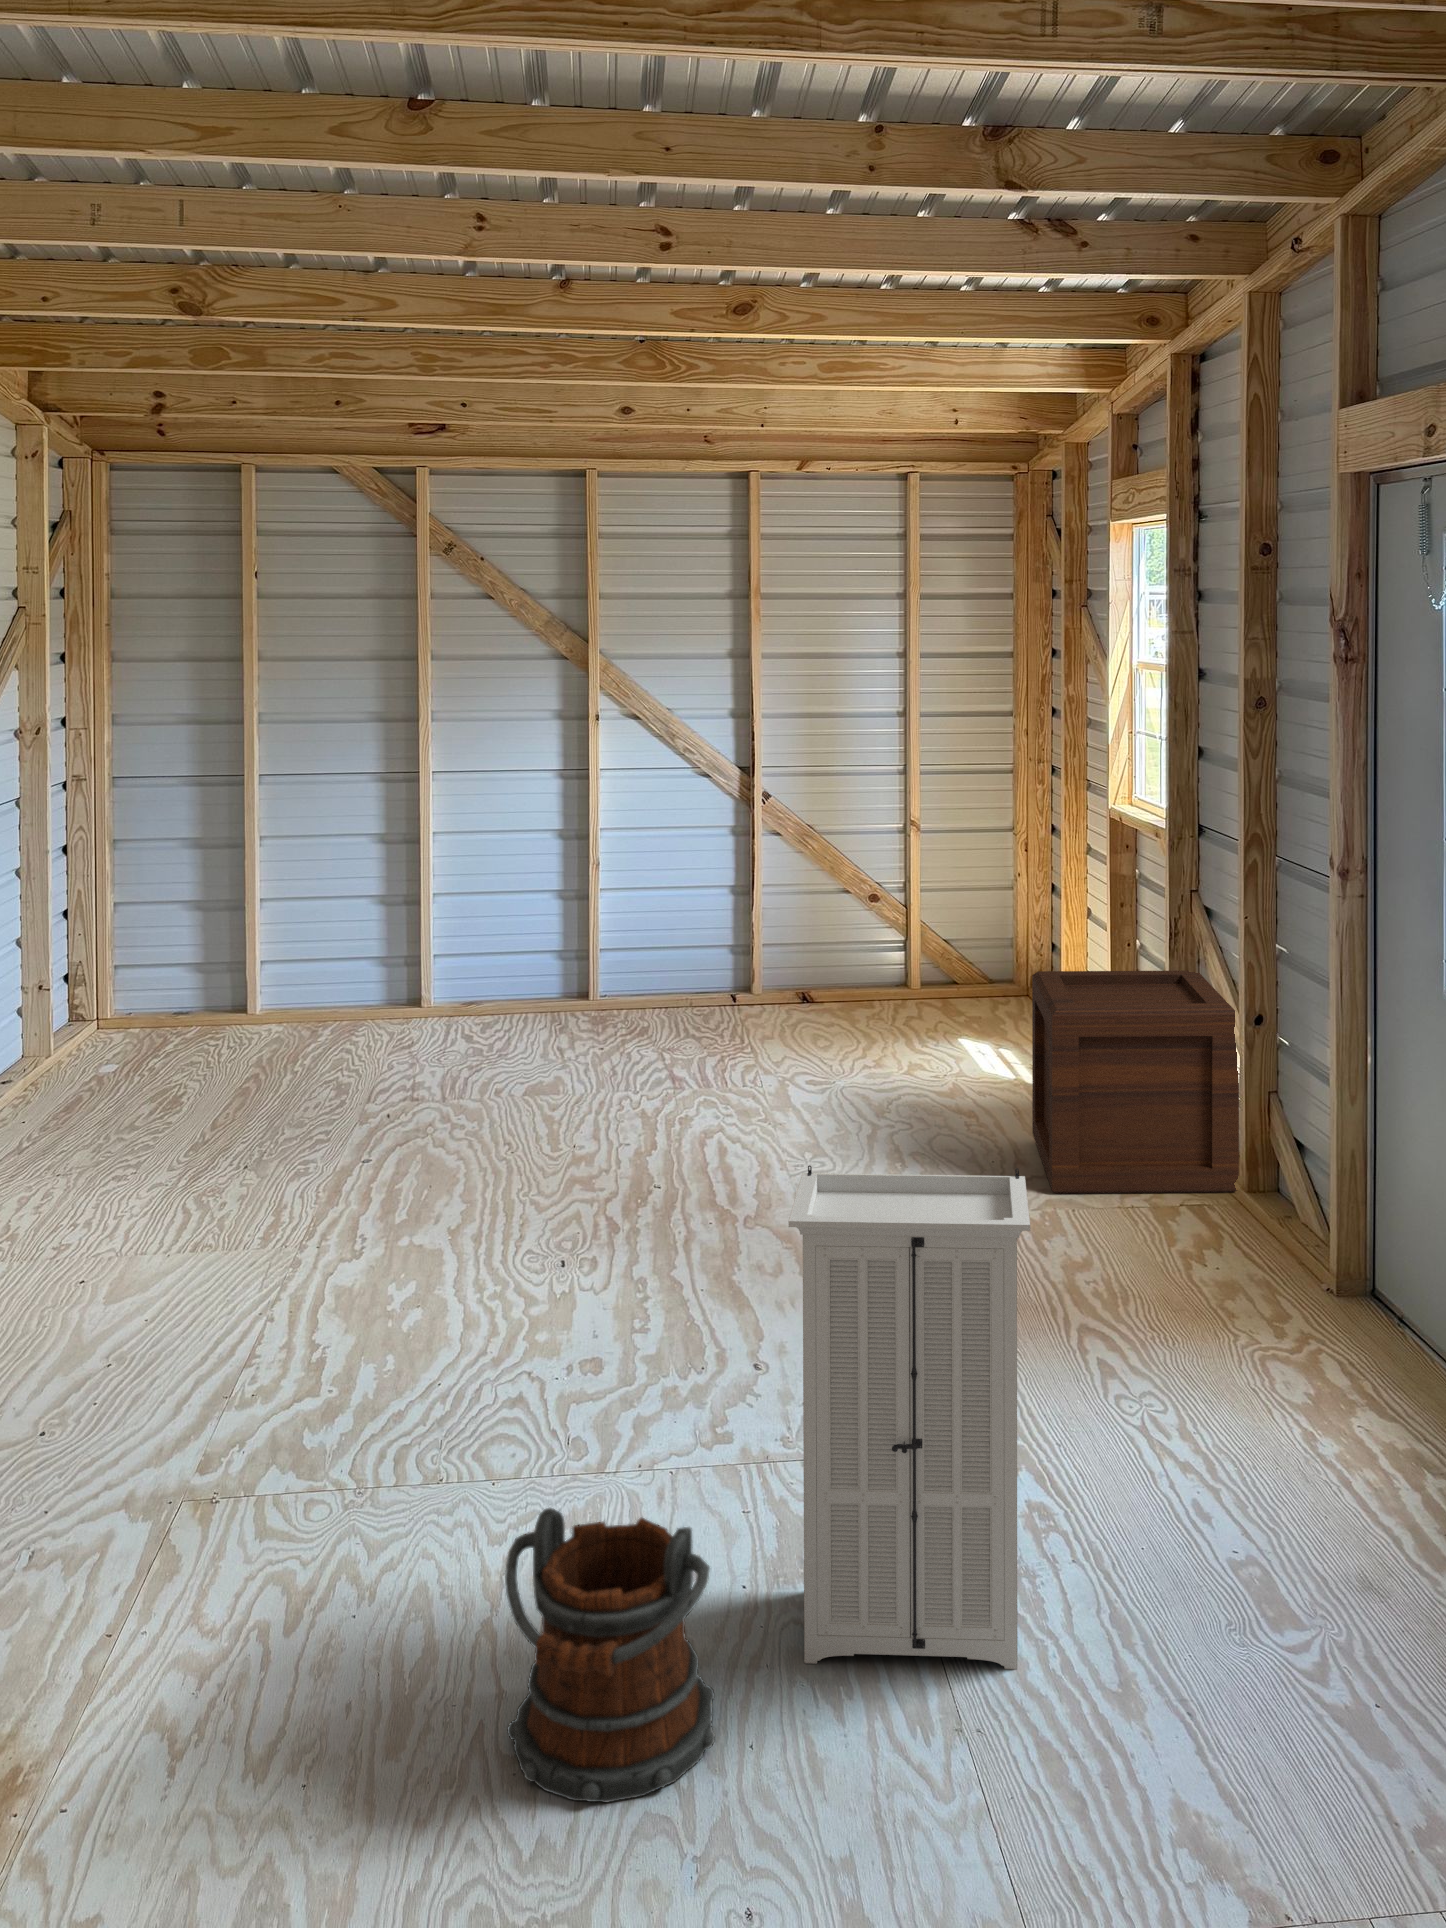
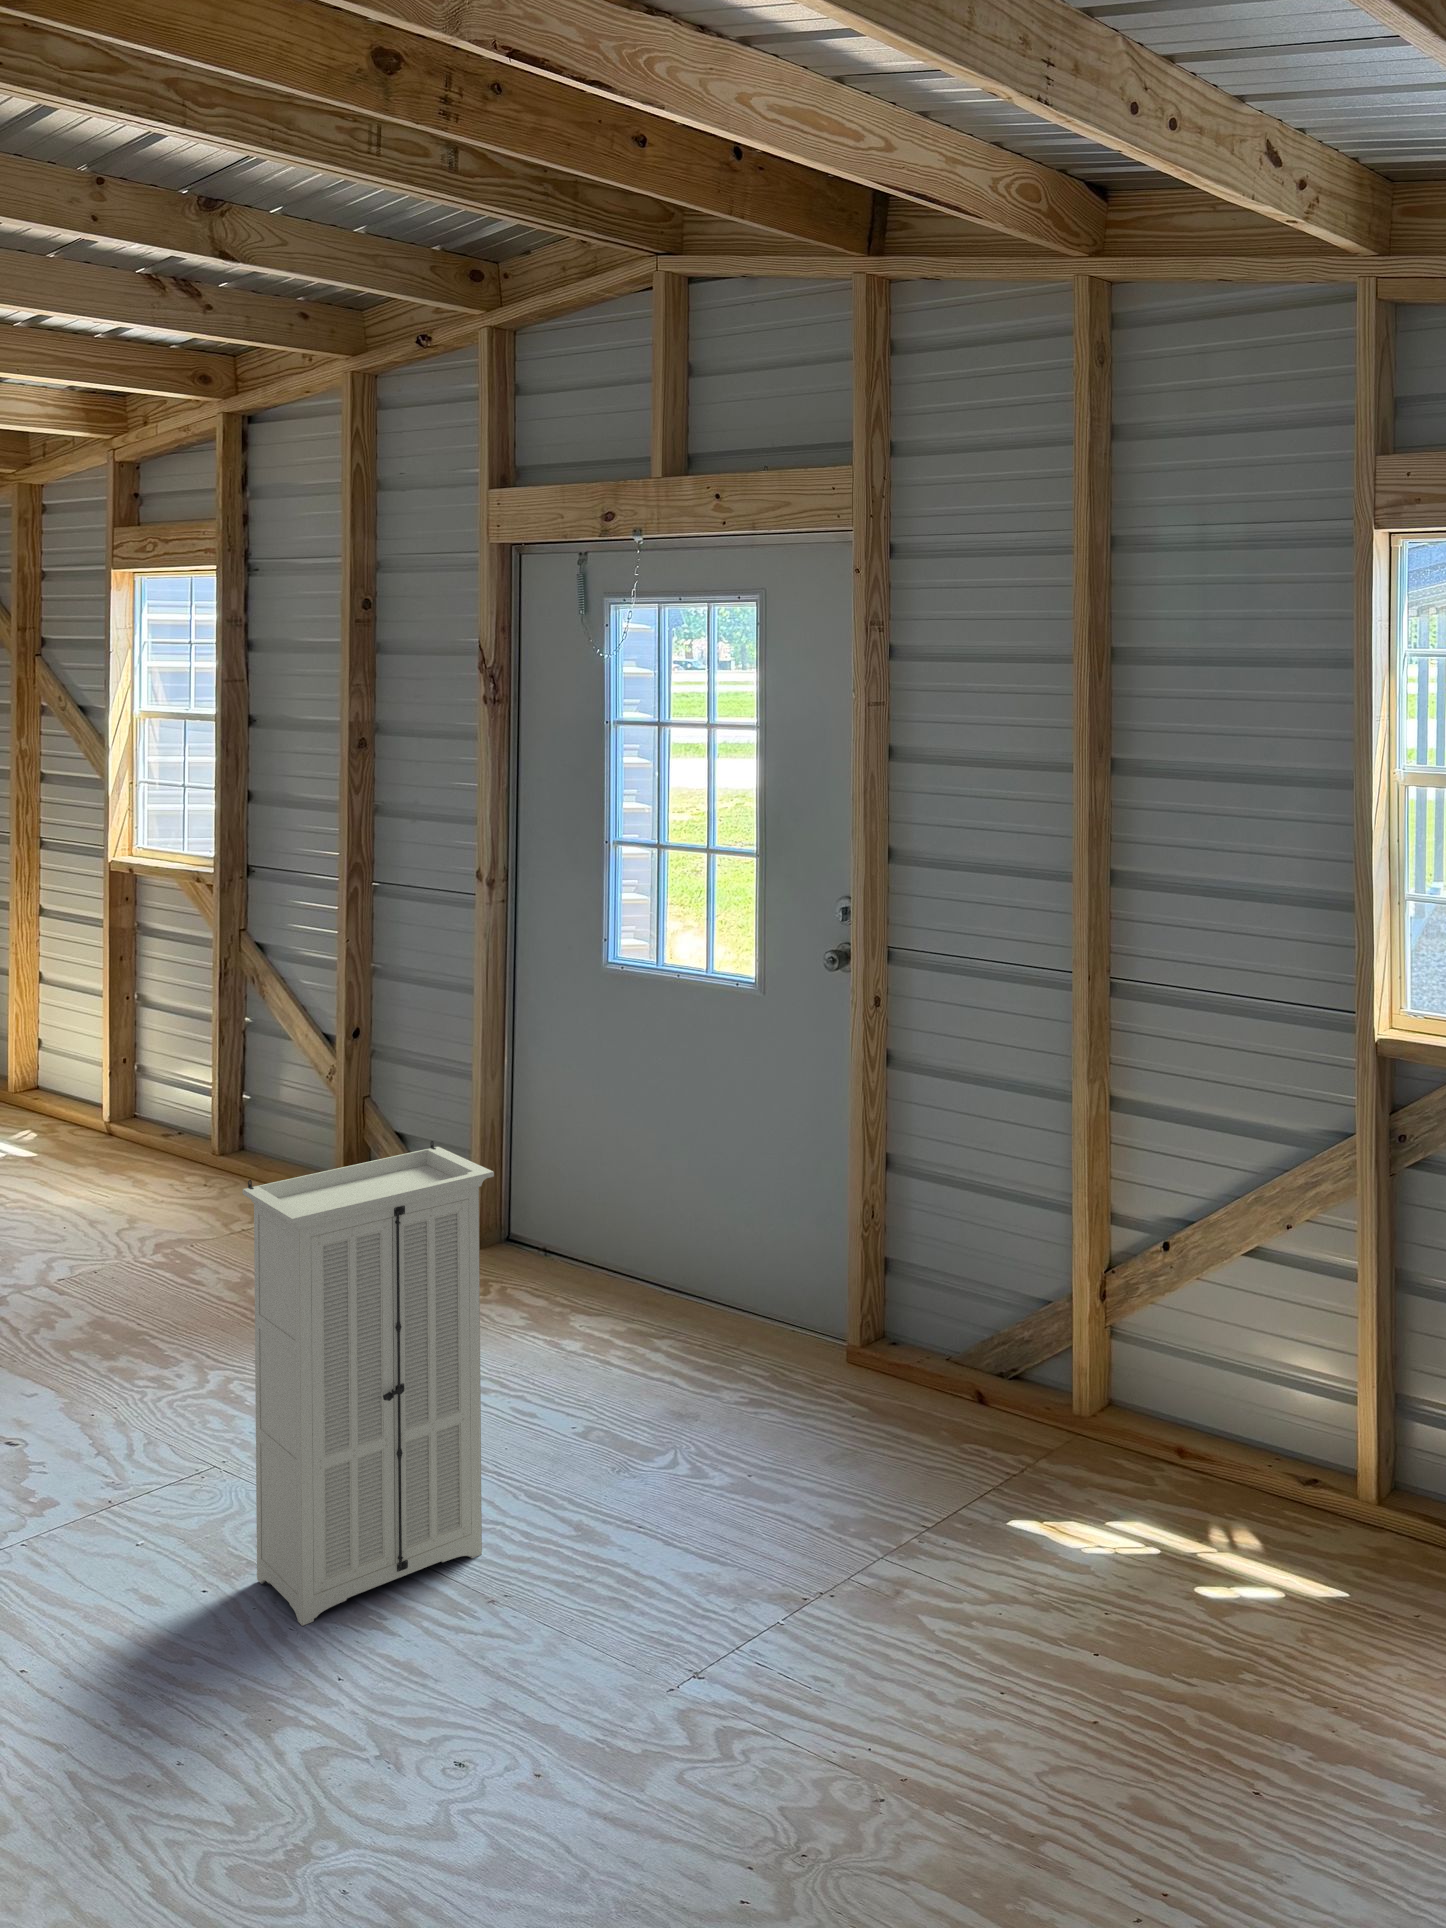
wooden crate: present [1032,970,1239,1194] -> none [90,1006,340,1245]
bucket: present [505,1508,715,1802] -> none [67,1511,290,1803]

